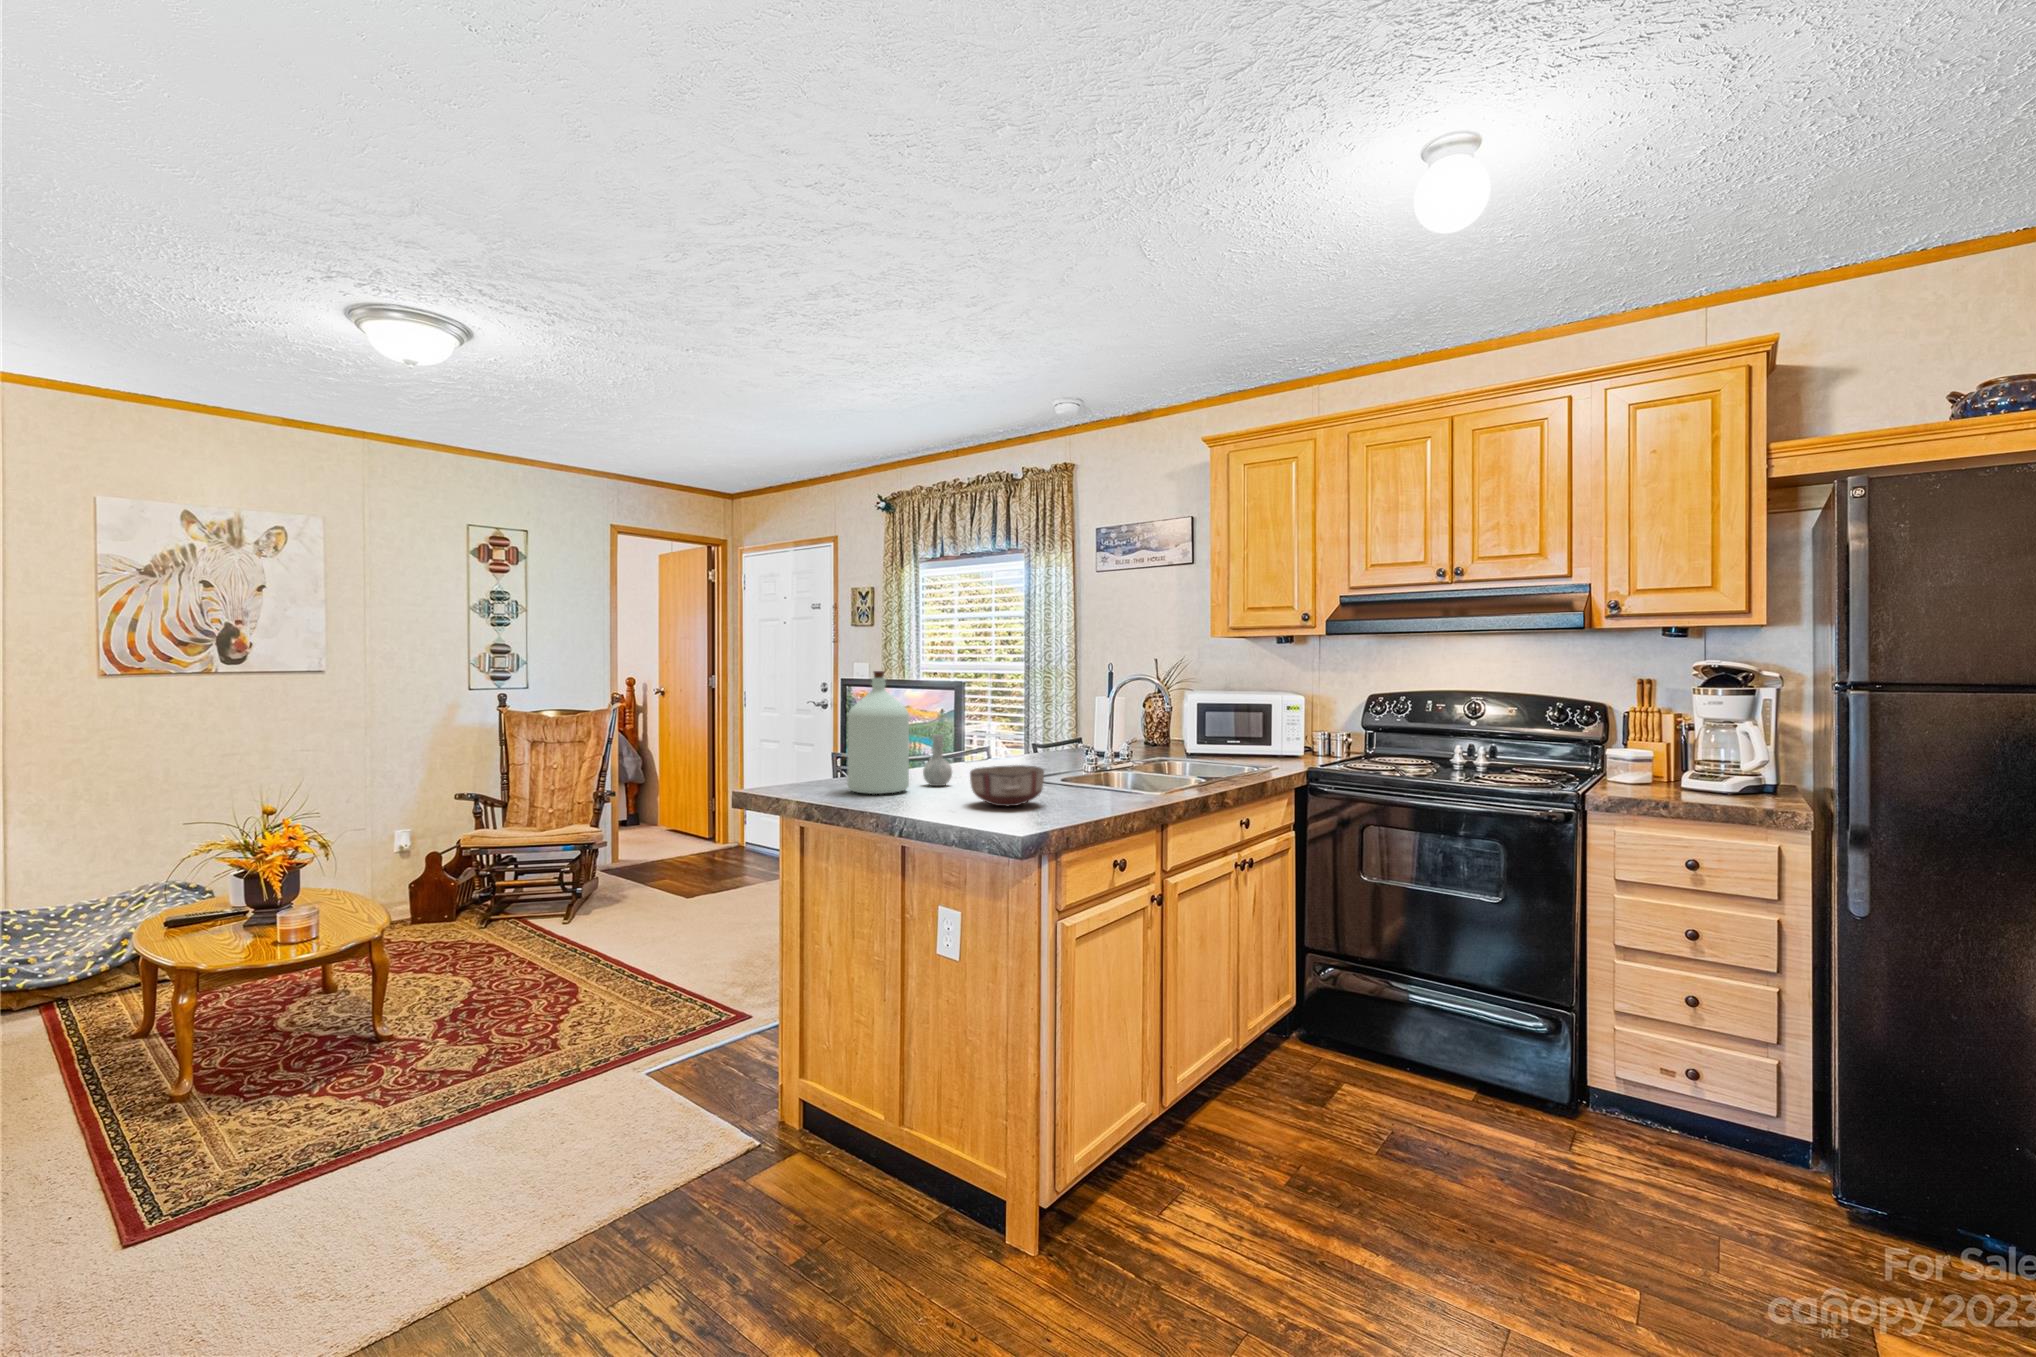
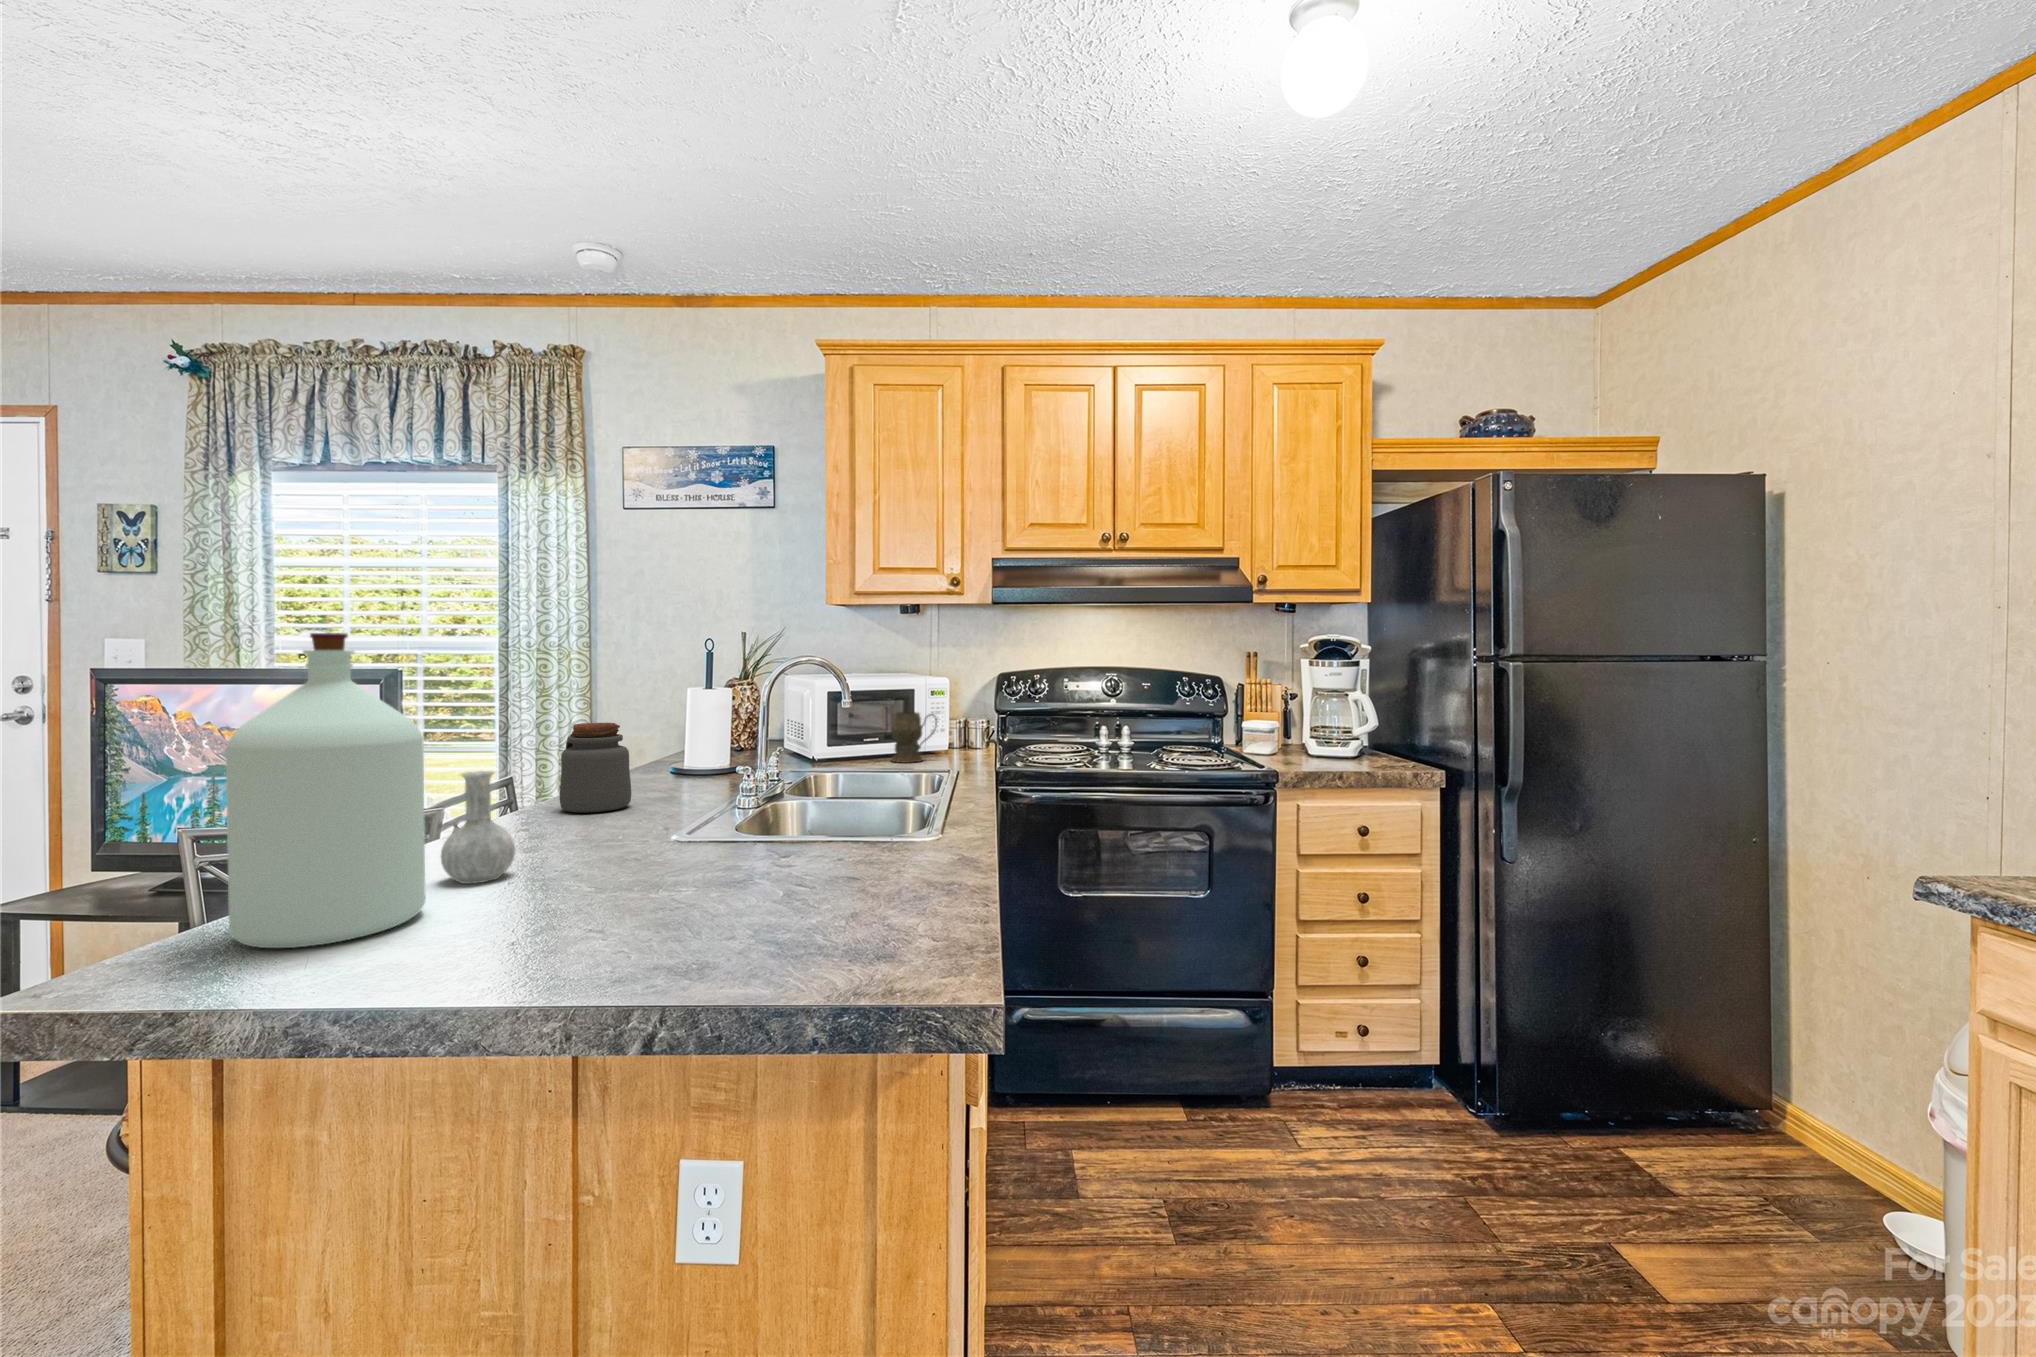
jar: none [1002,718,1040,769] -> present [560,723,631,813]
mug: none [1246,723,1284,763] -> present [891,712,937,763]
ceramic bowl: present [970,765,1044,806] -> none [636,821,804,920]

